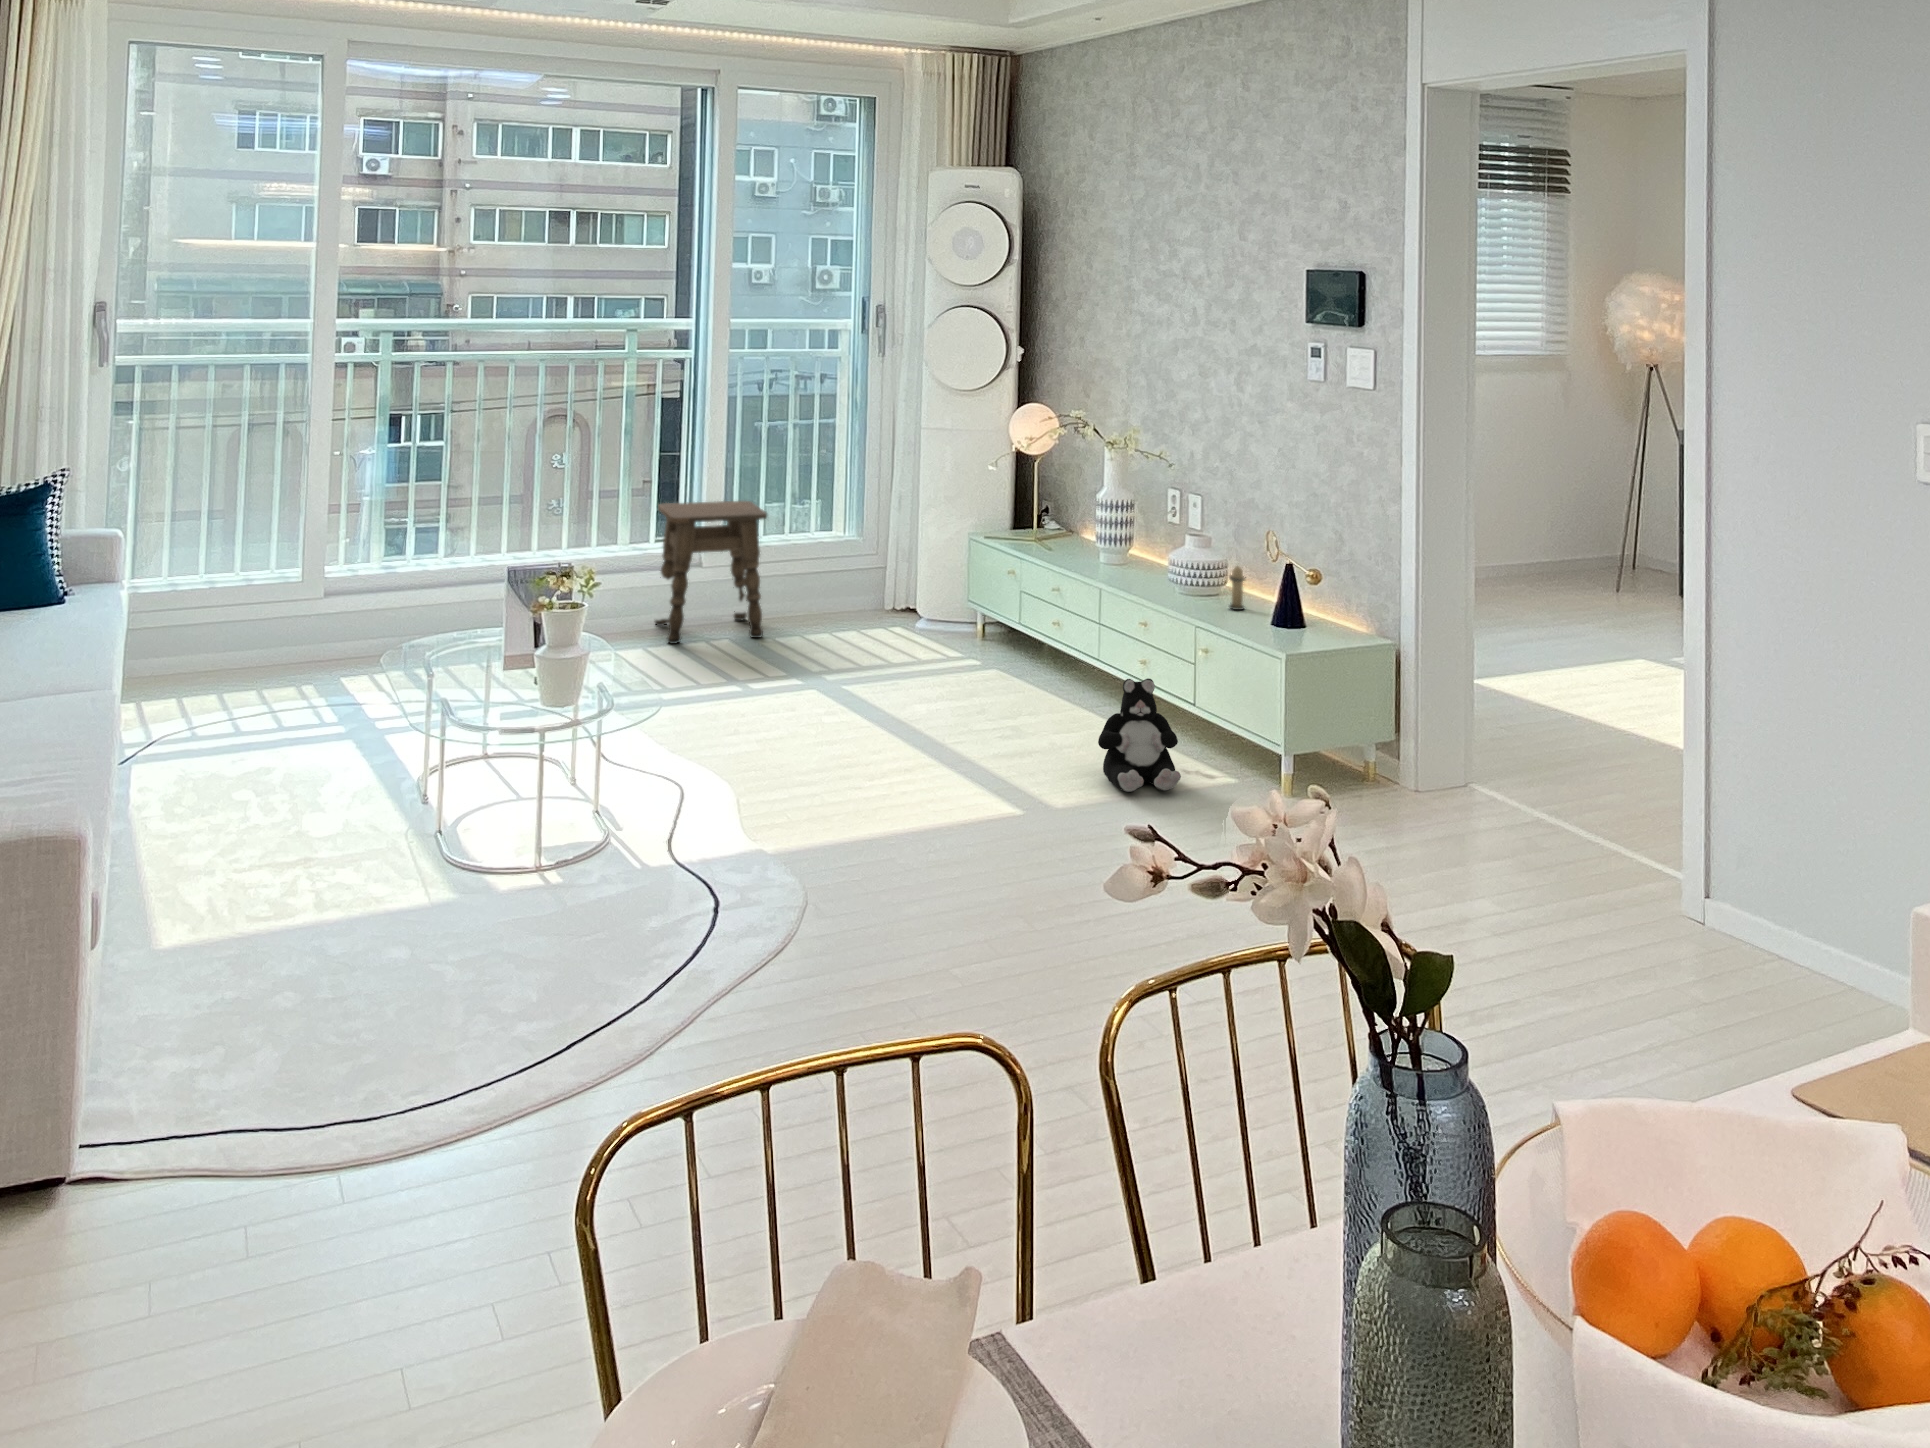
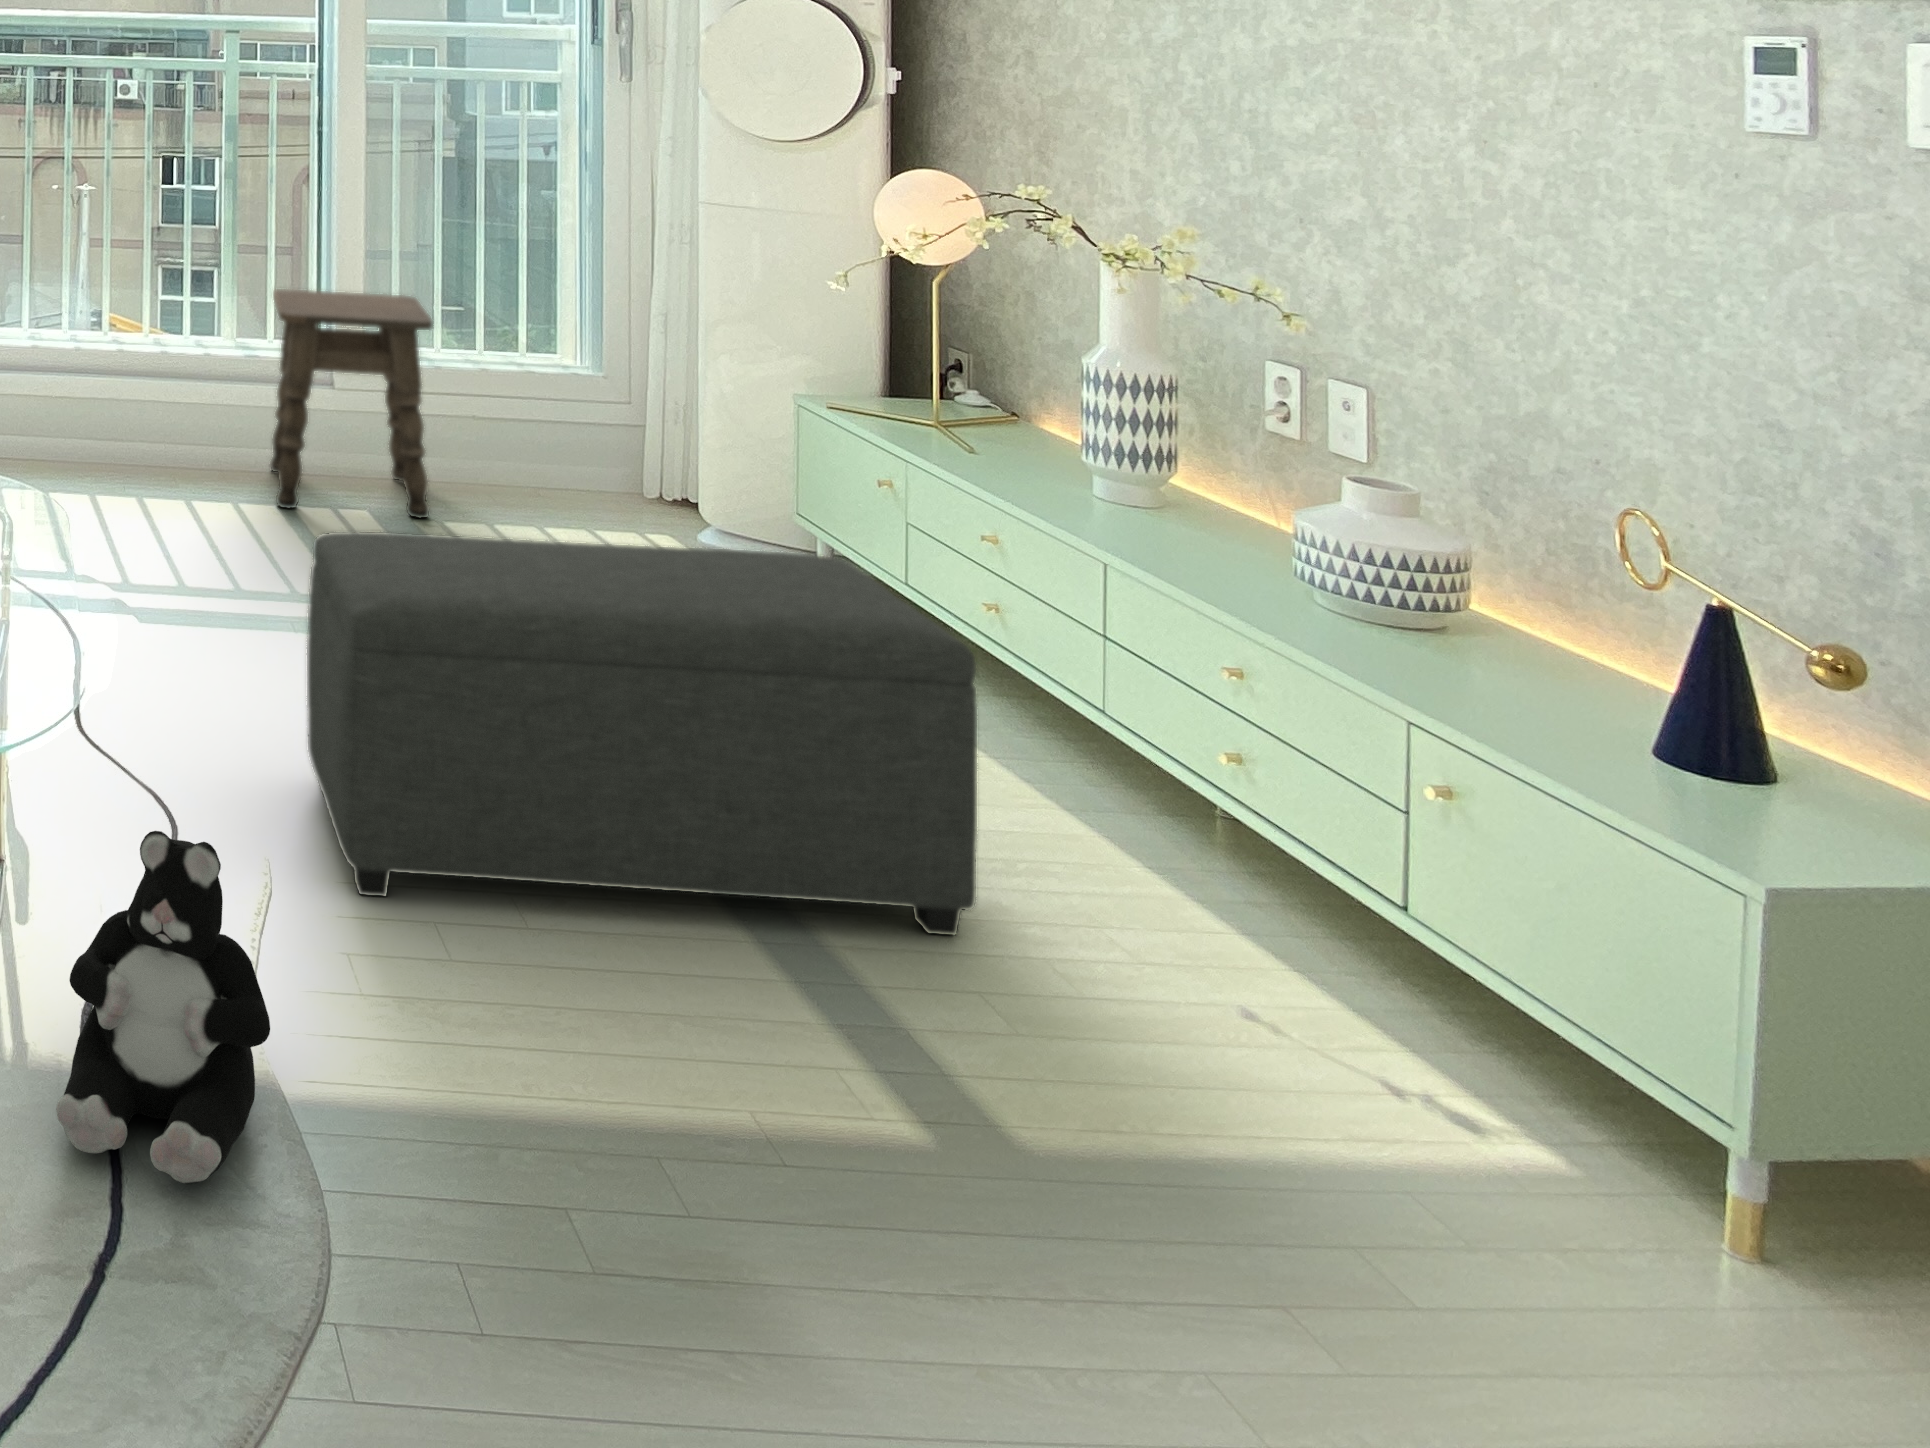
candle: present [1229,566,1246,610] -> none [1477,574,1552,694]
ottoman: none [738,601,1048,792] -> present [307,532,977,935]
plush toy: present [1098,679,1181,792] -> present [56,831,270,1184]

